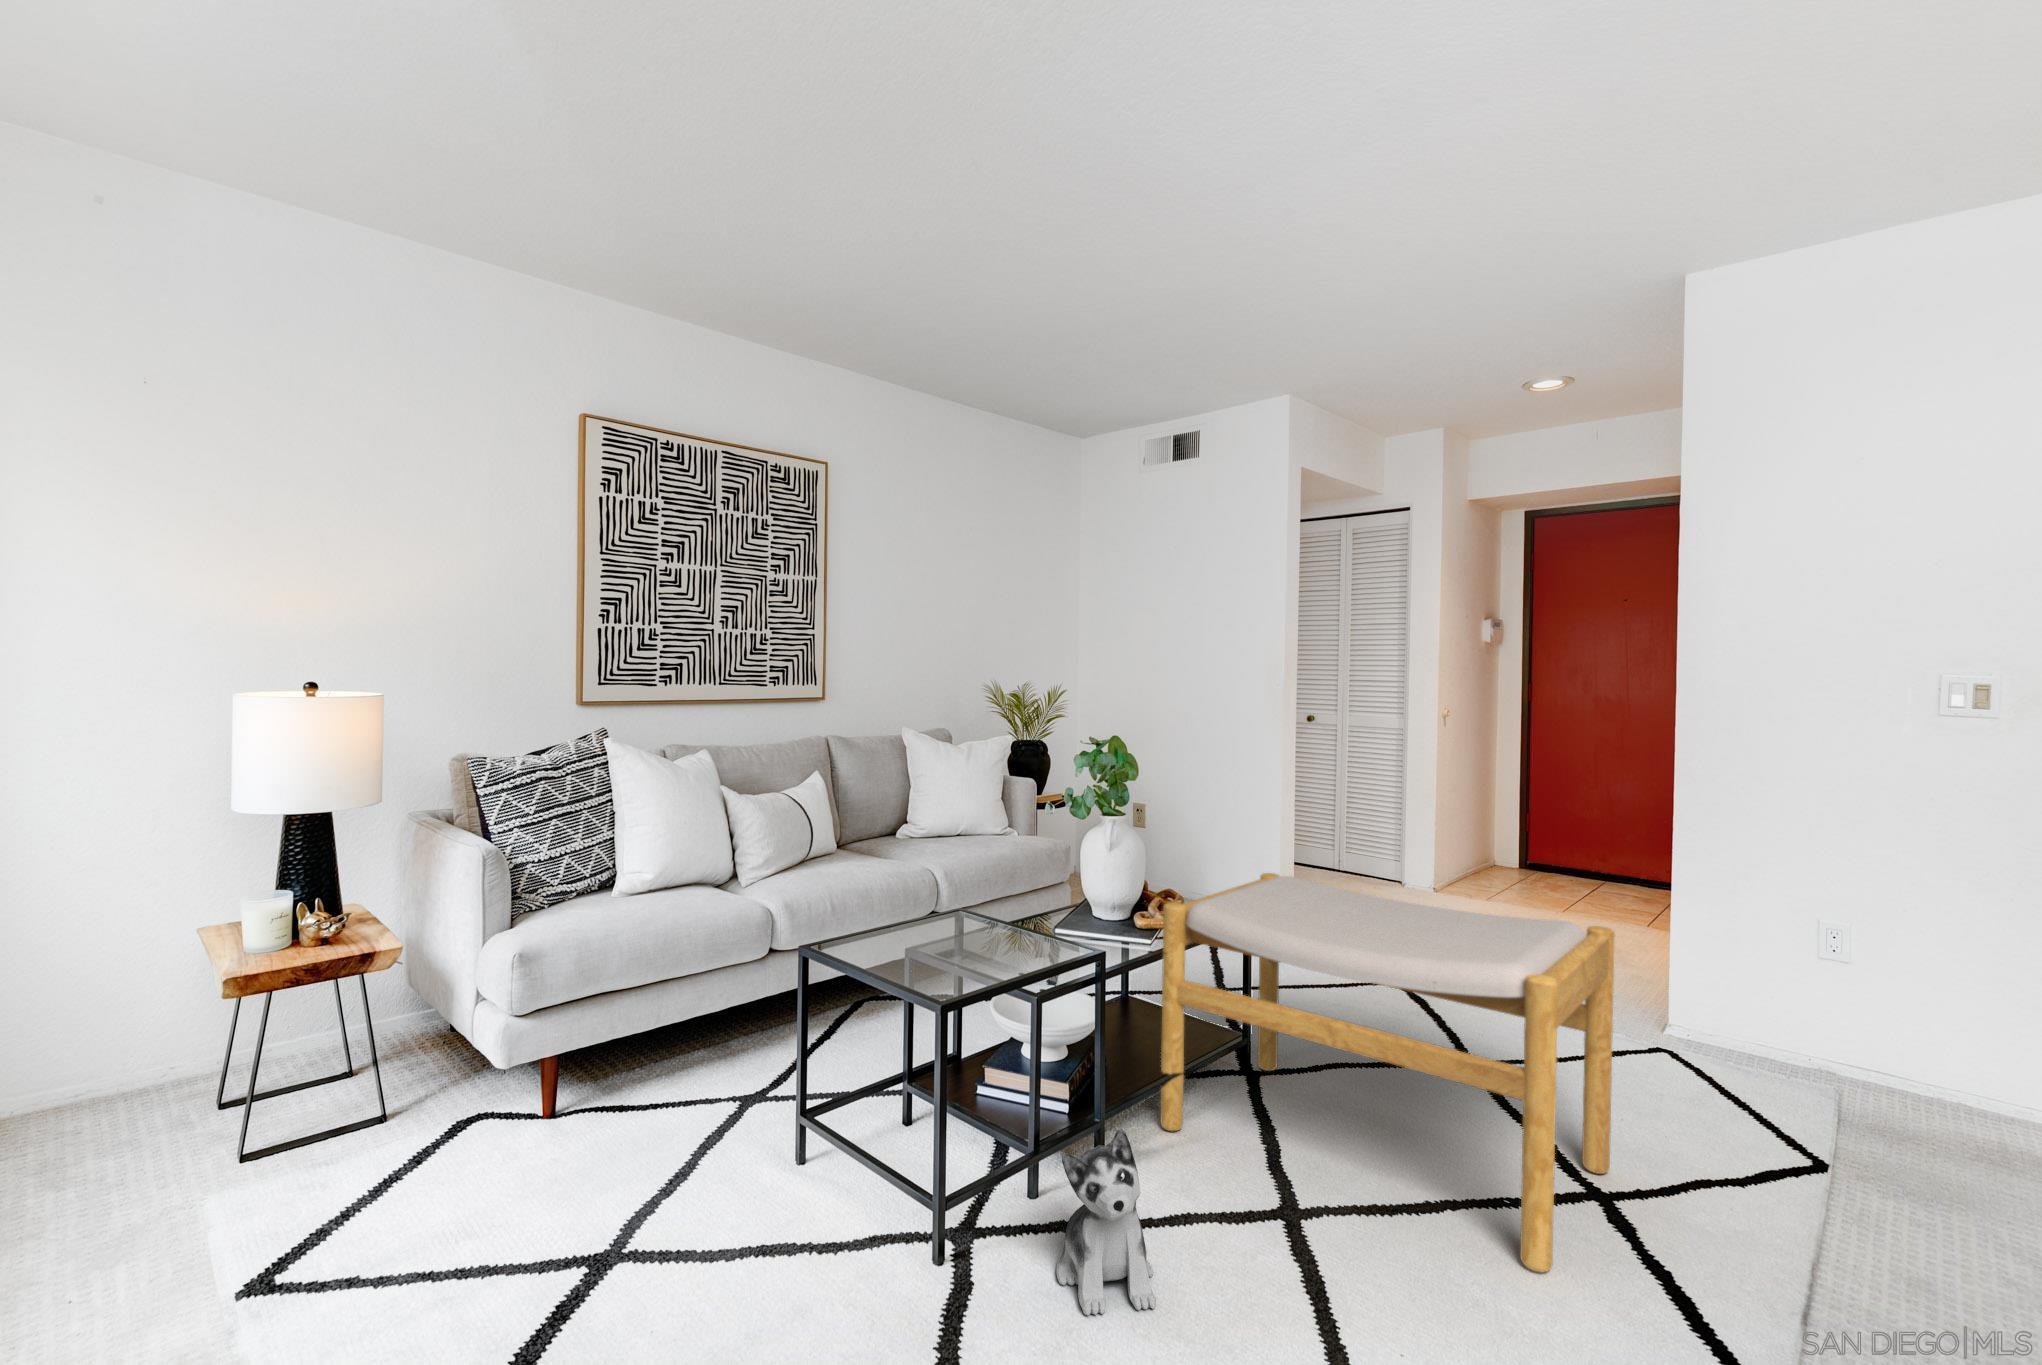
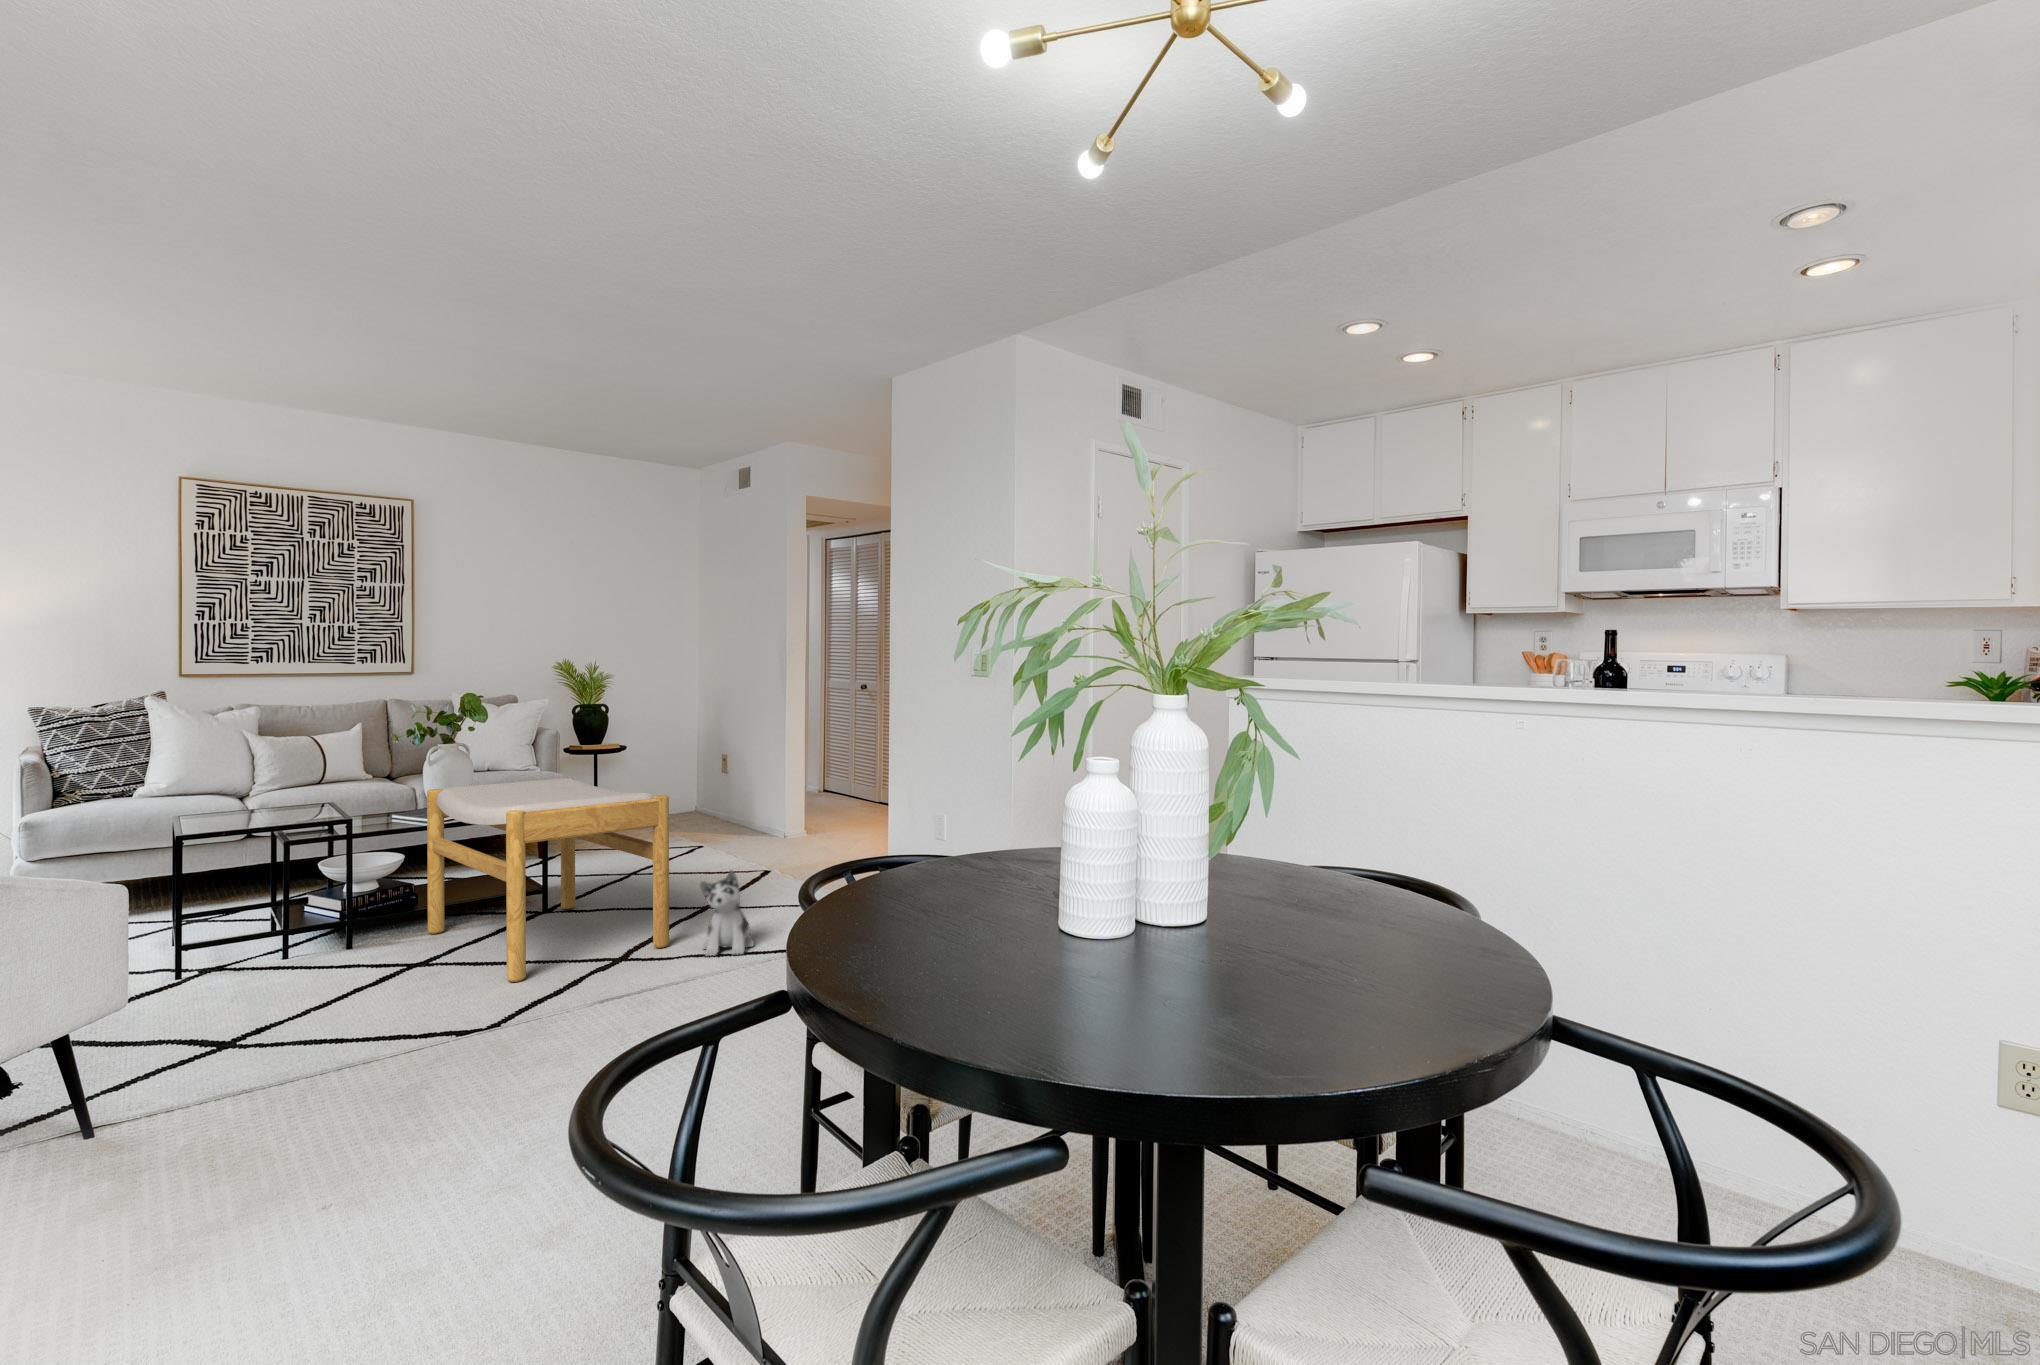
plush toy: present [1056,1129,1156,1316] -> present [700,870,754,956]

